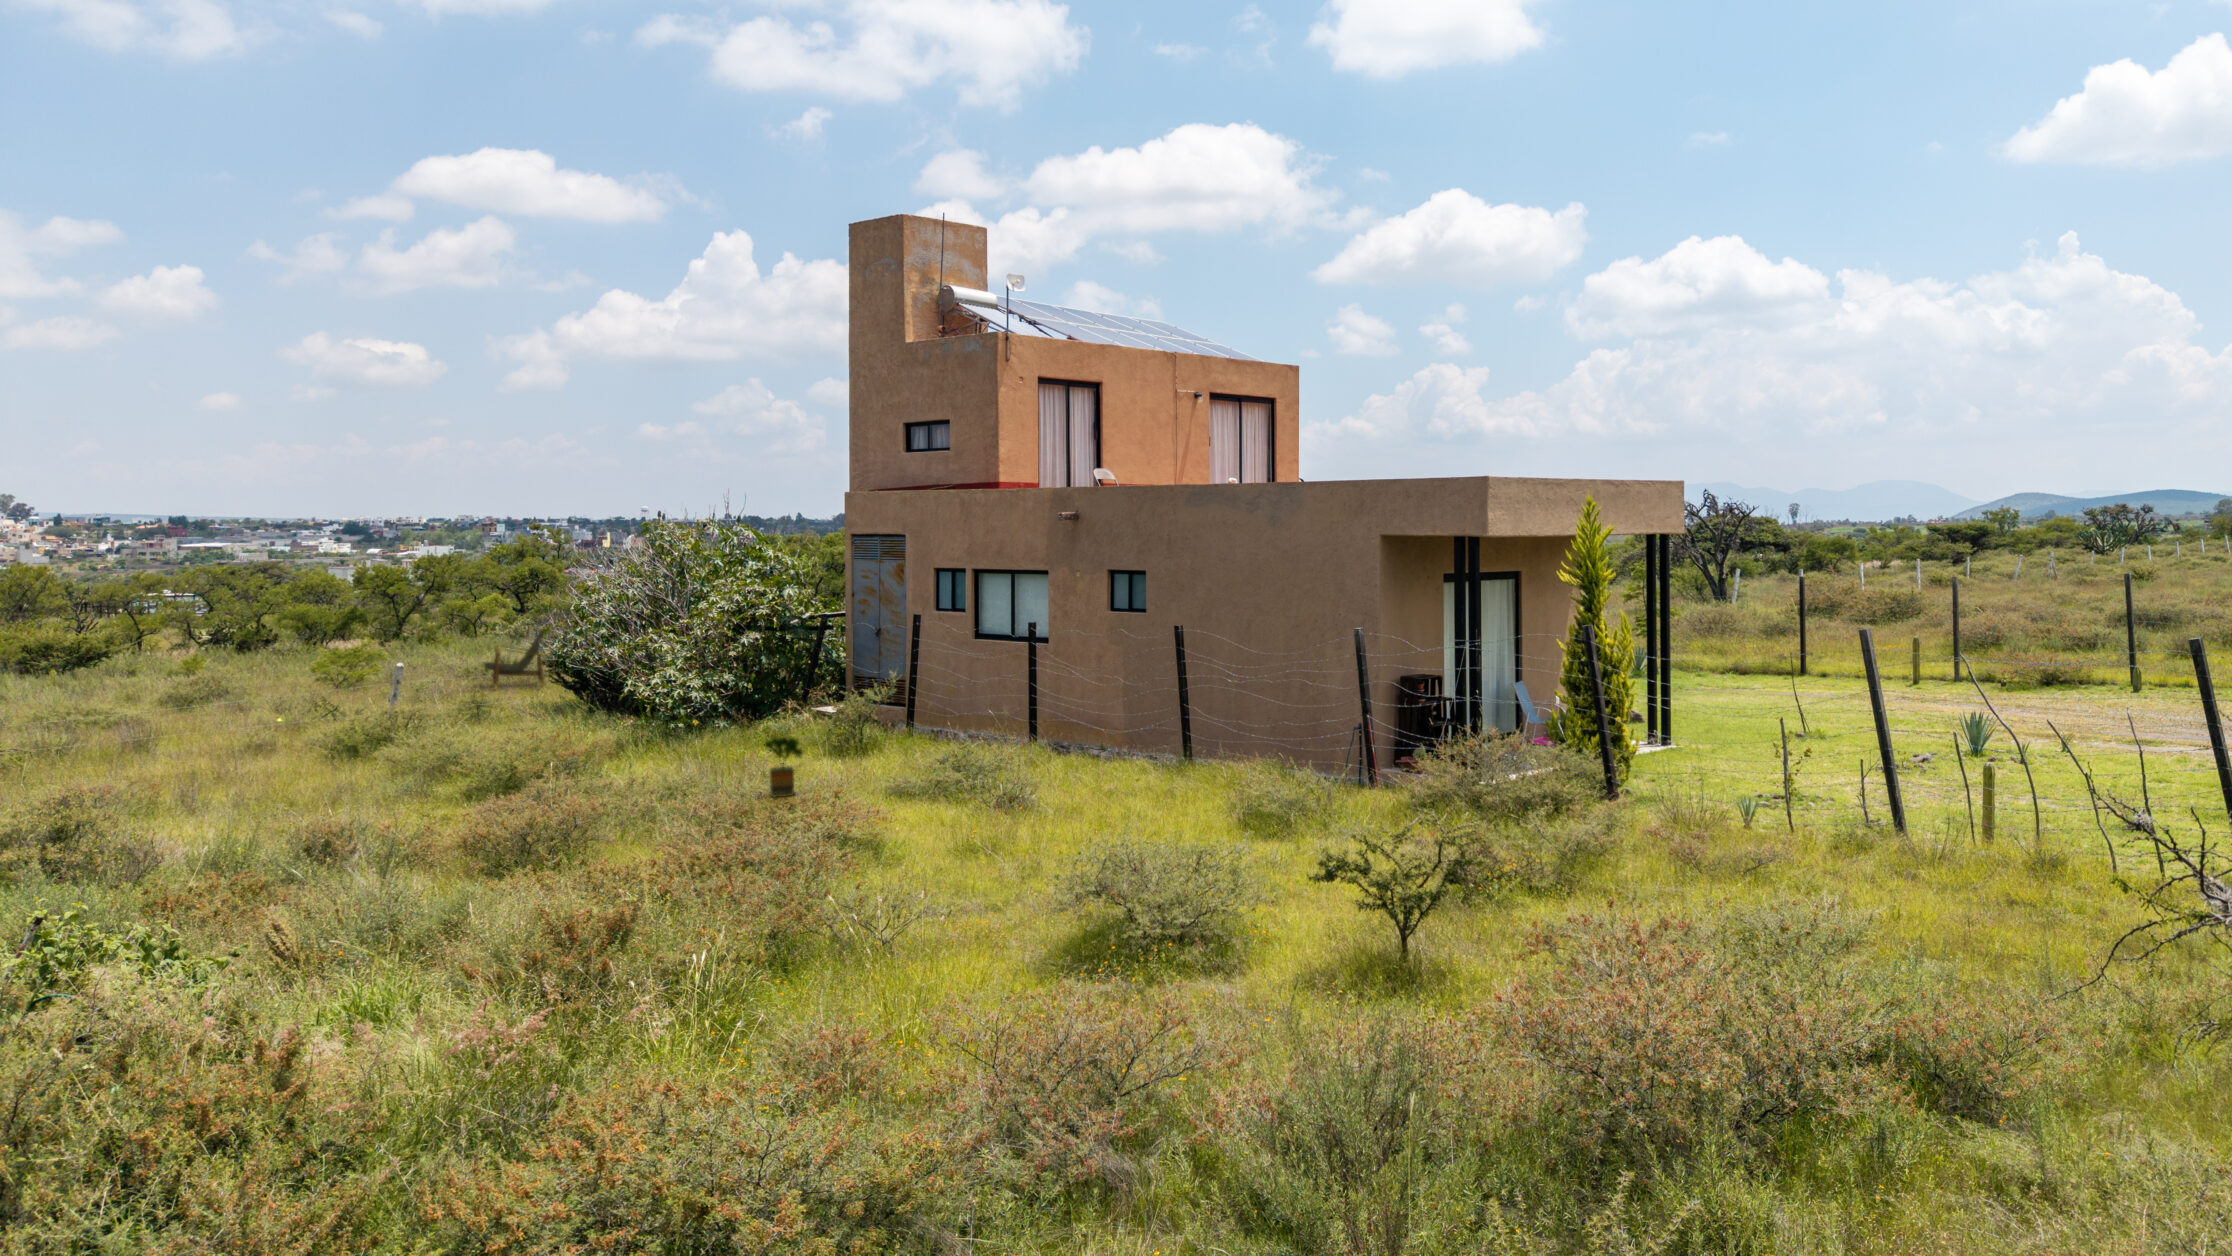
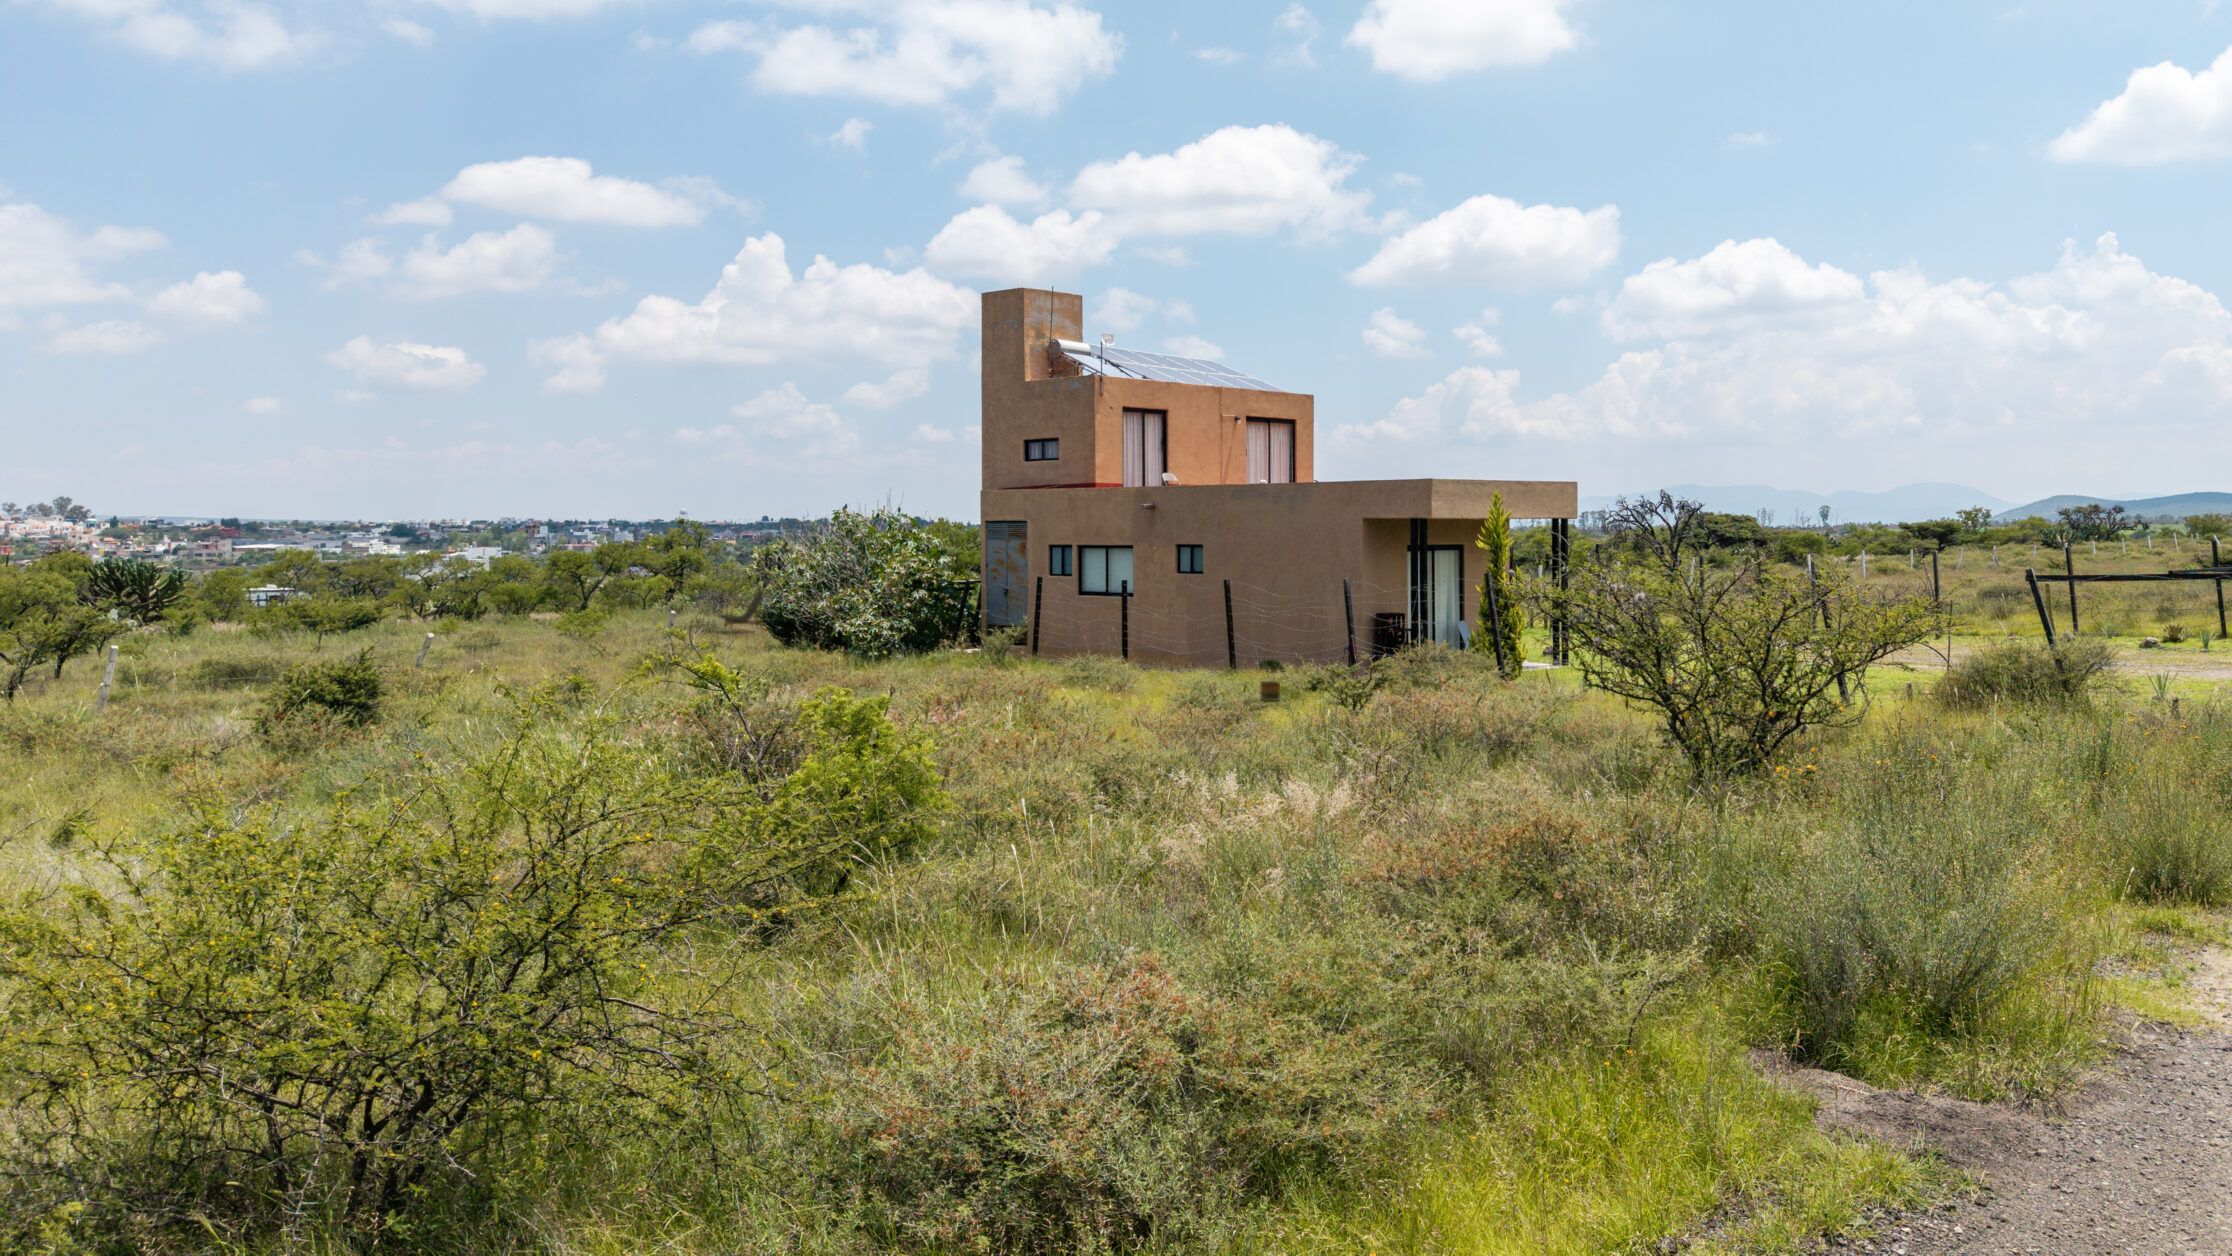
potted tree: present [764,737,803,797] -> present [1258,660,1286,701]

